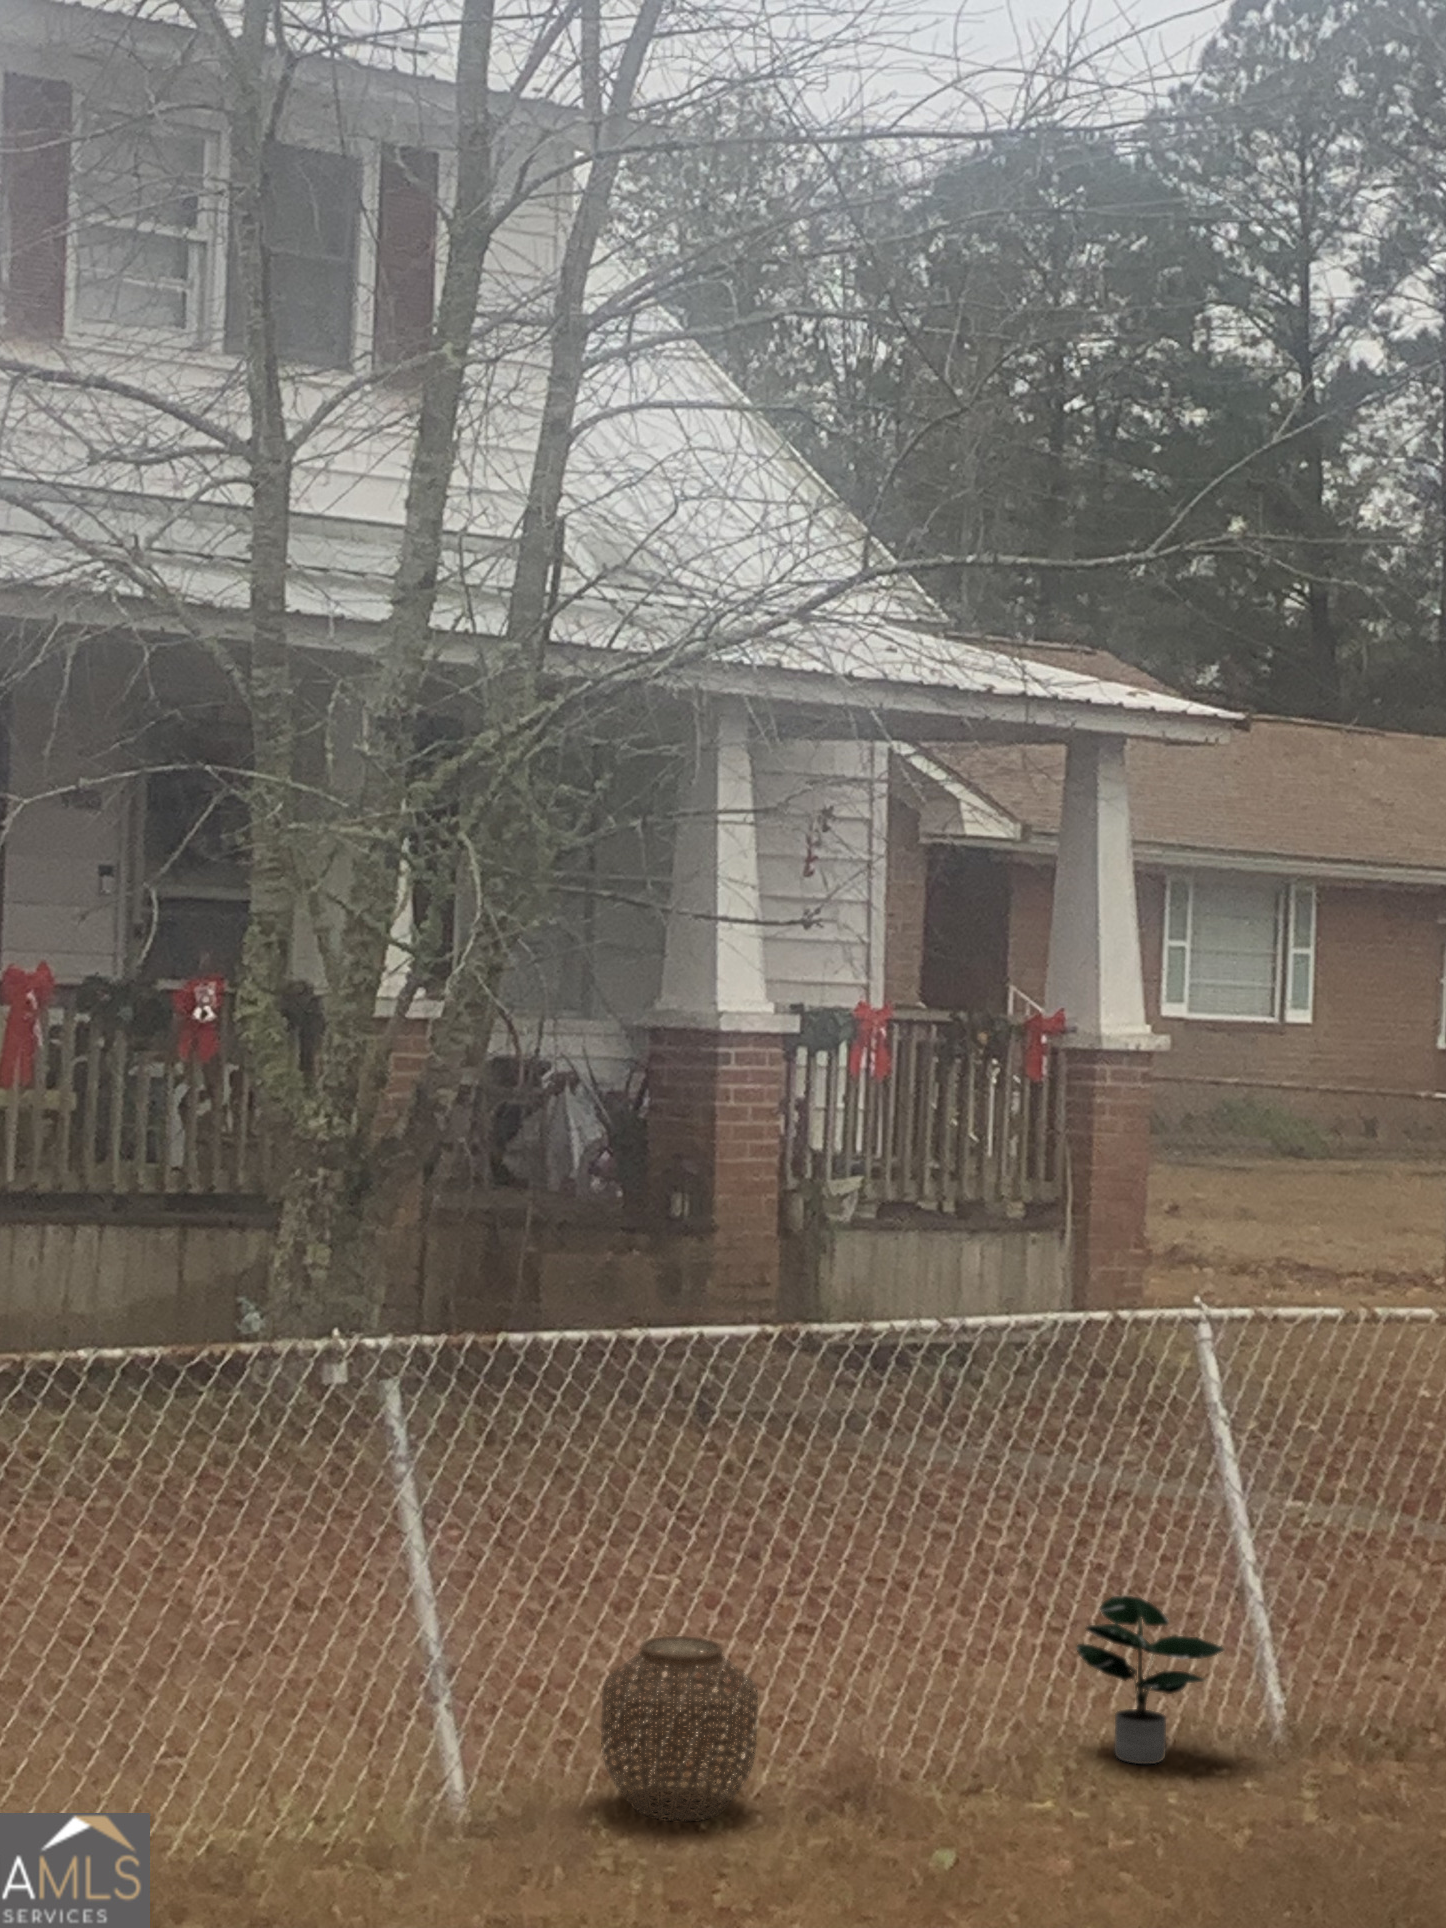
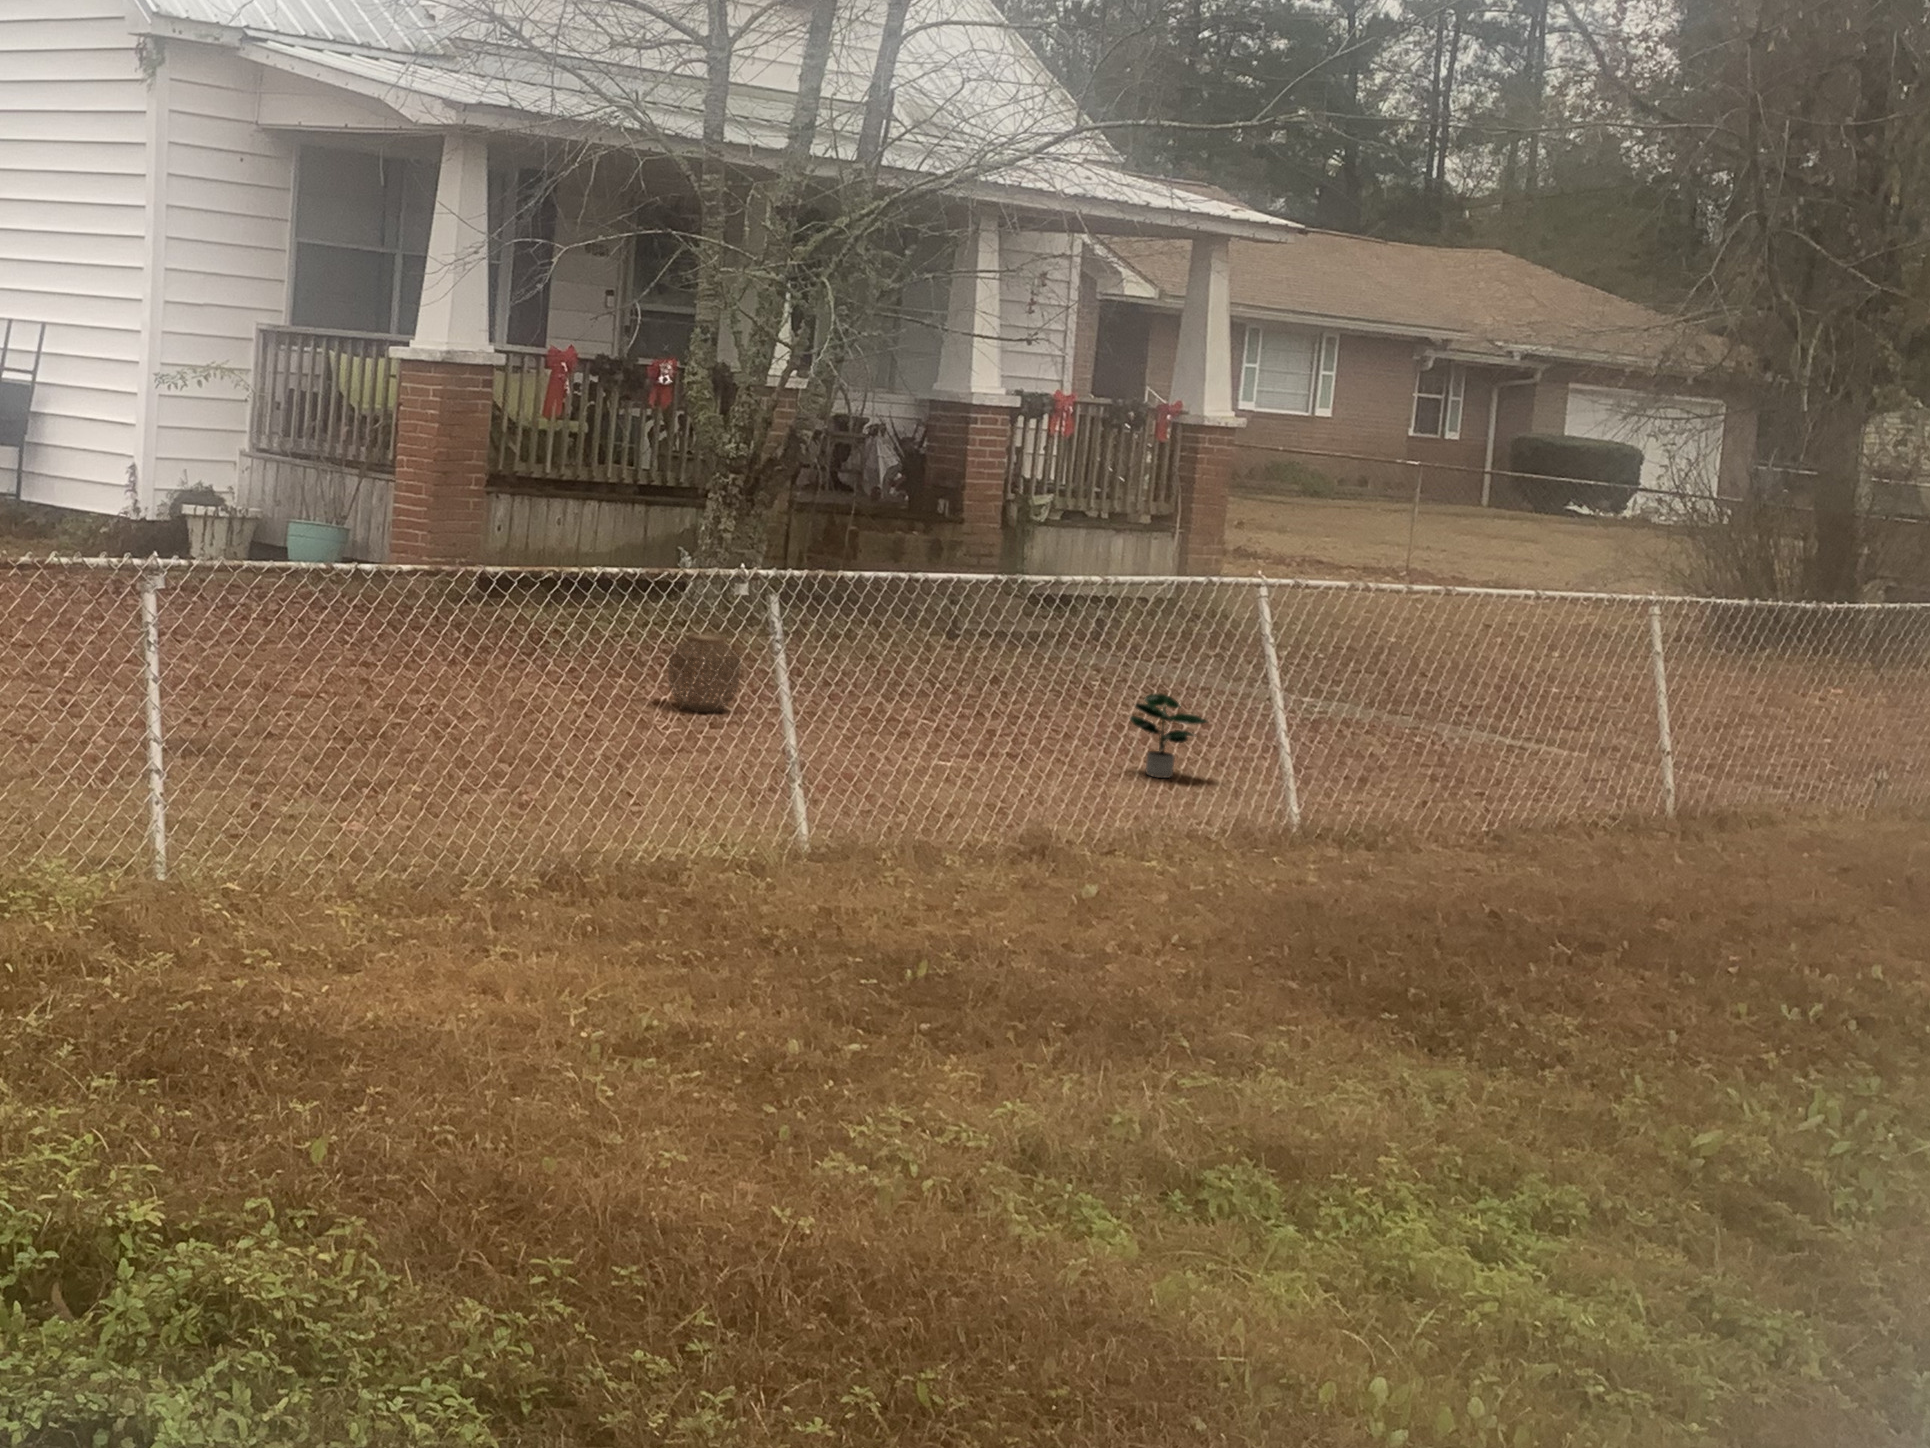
woven basket: present [601,1636,758,1821] -> present [669,634,740,712]

